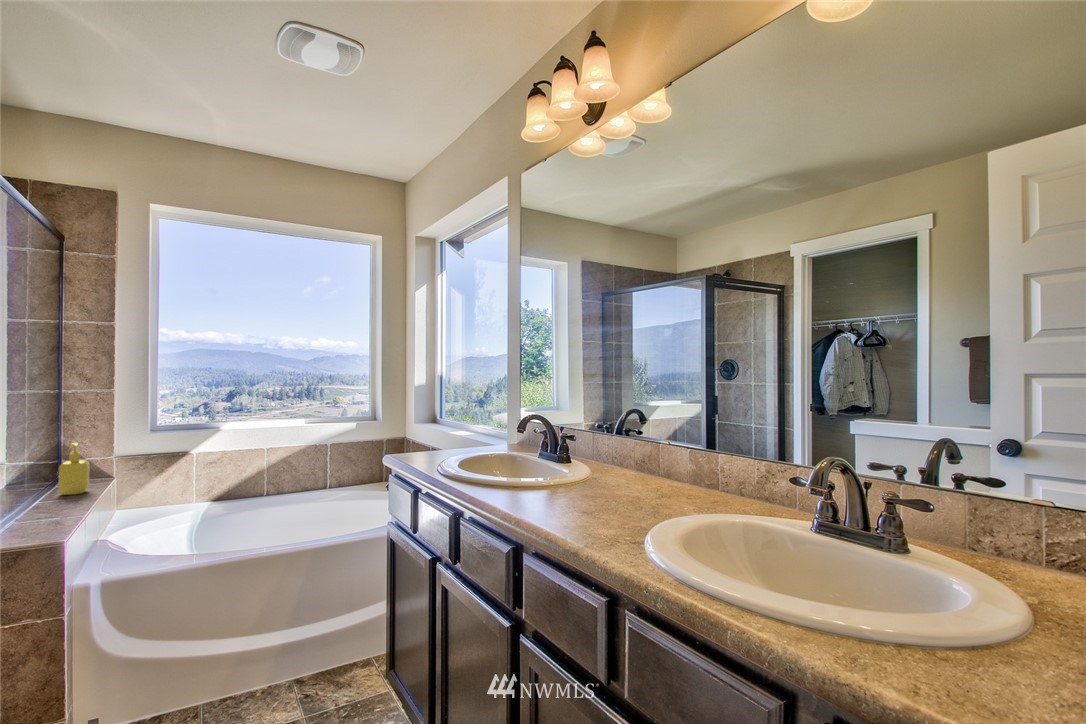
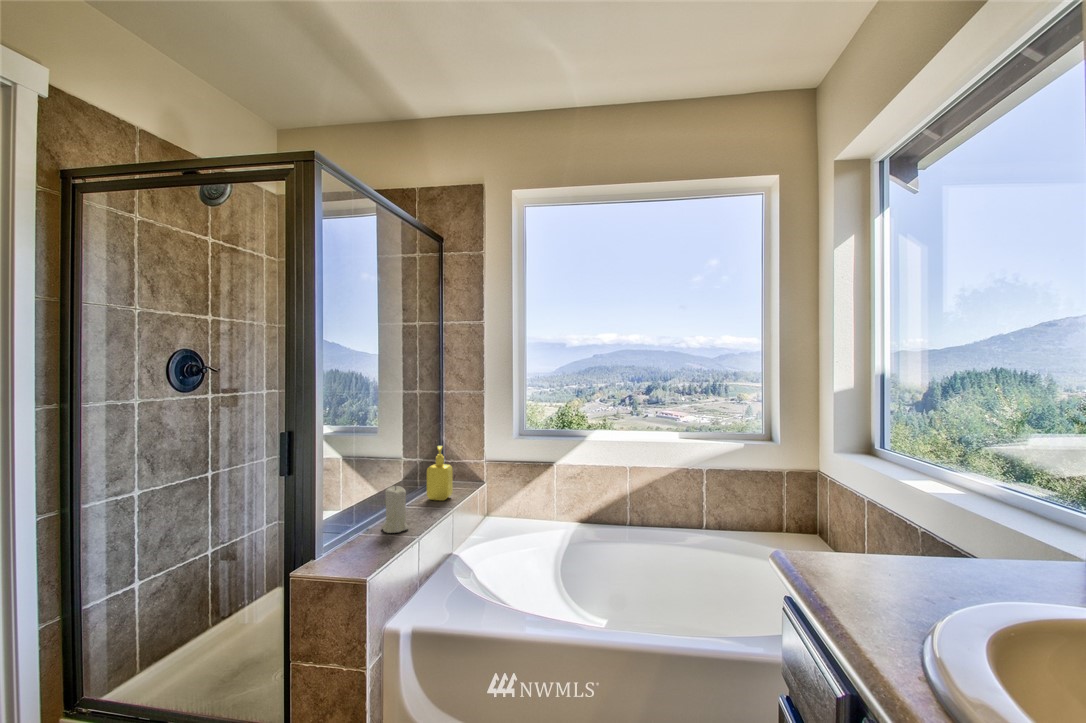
candle: none [32,476,67,519] -> present [382,486,408,533]

